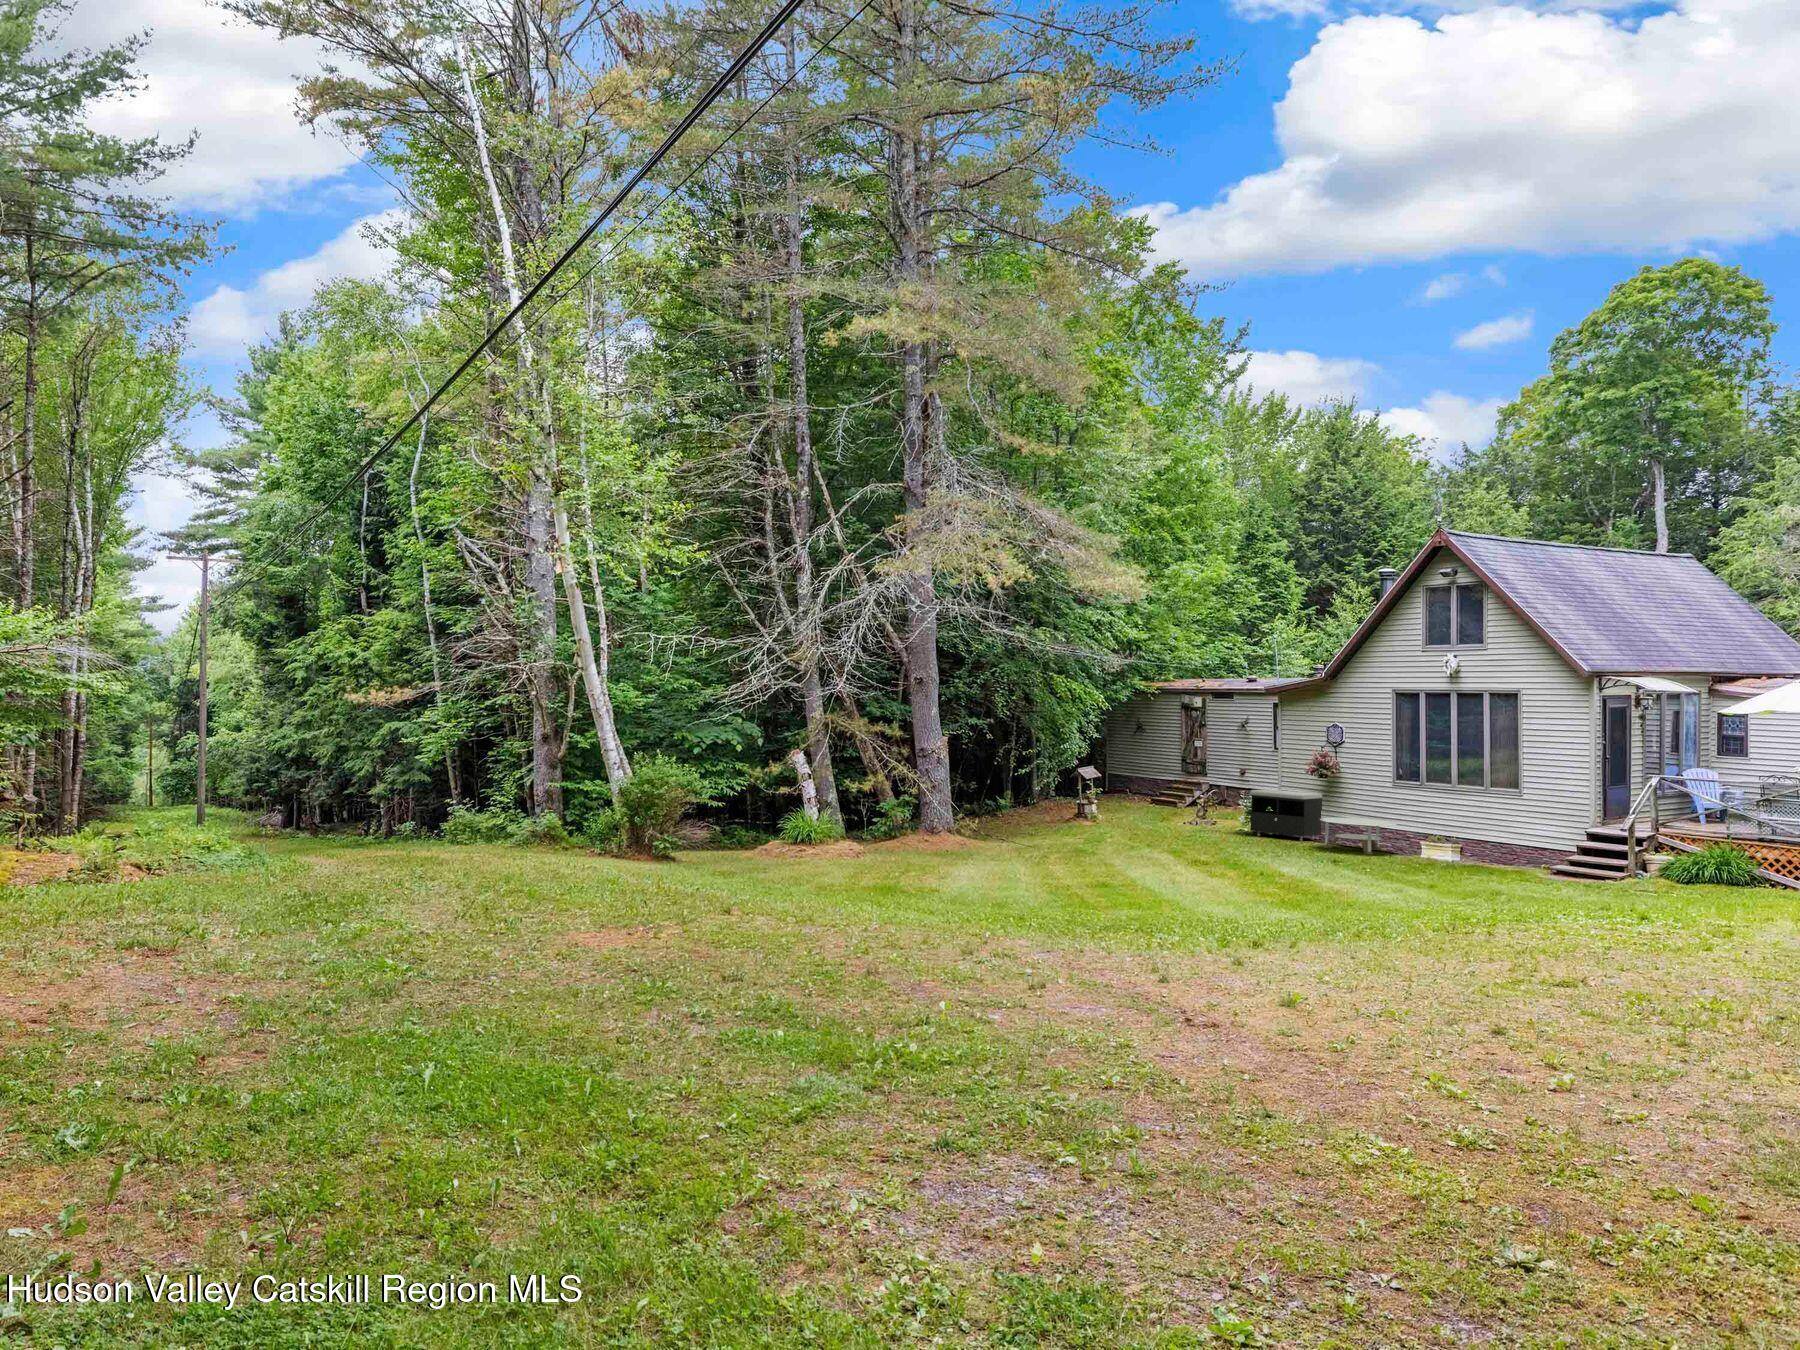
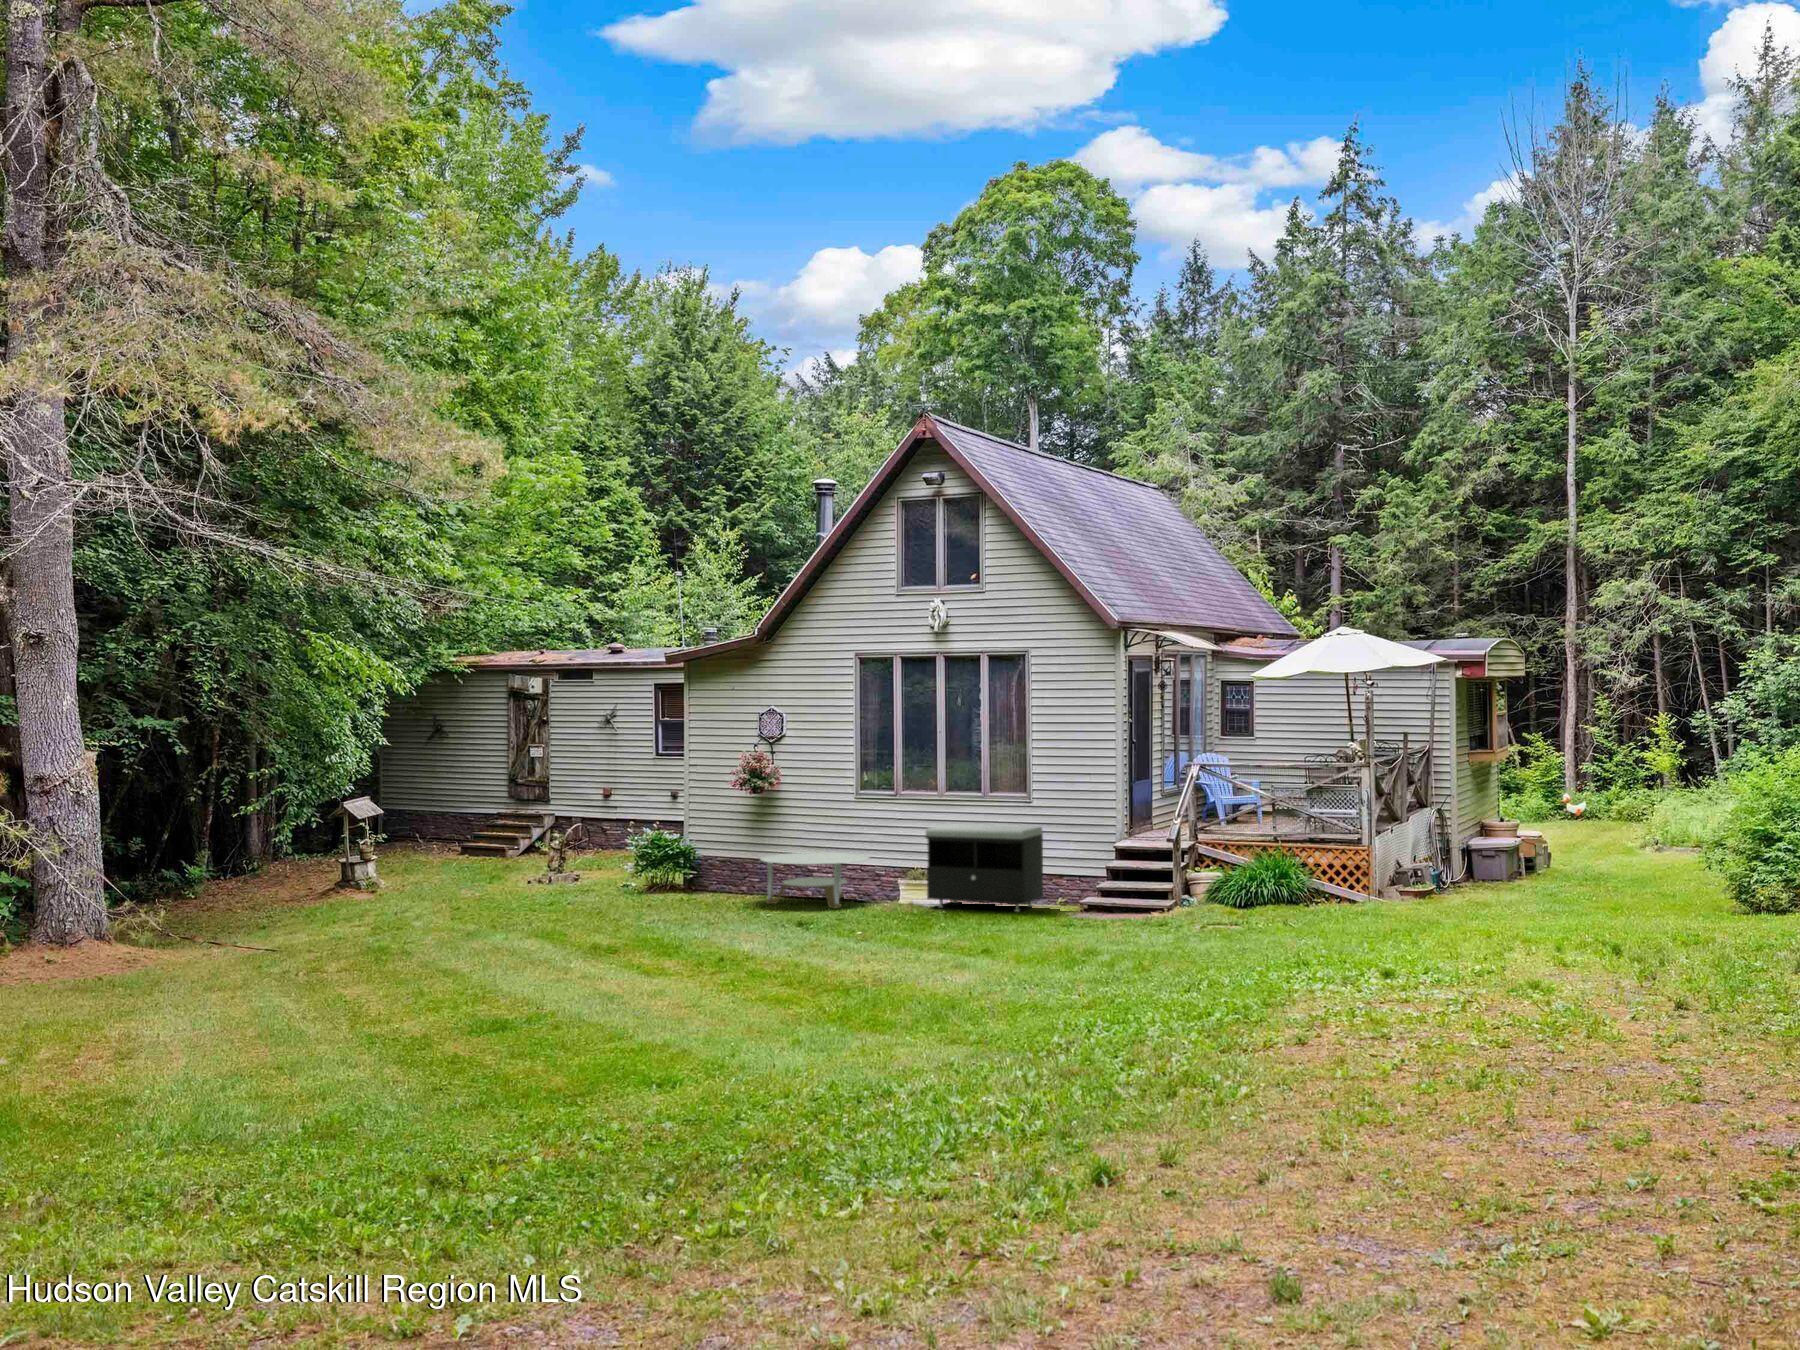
storage bench: present [1250,789,1322,841] -> present [926,824,1043,912]

